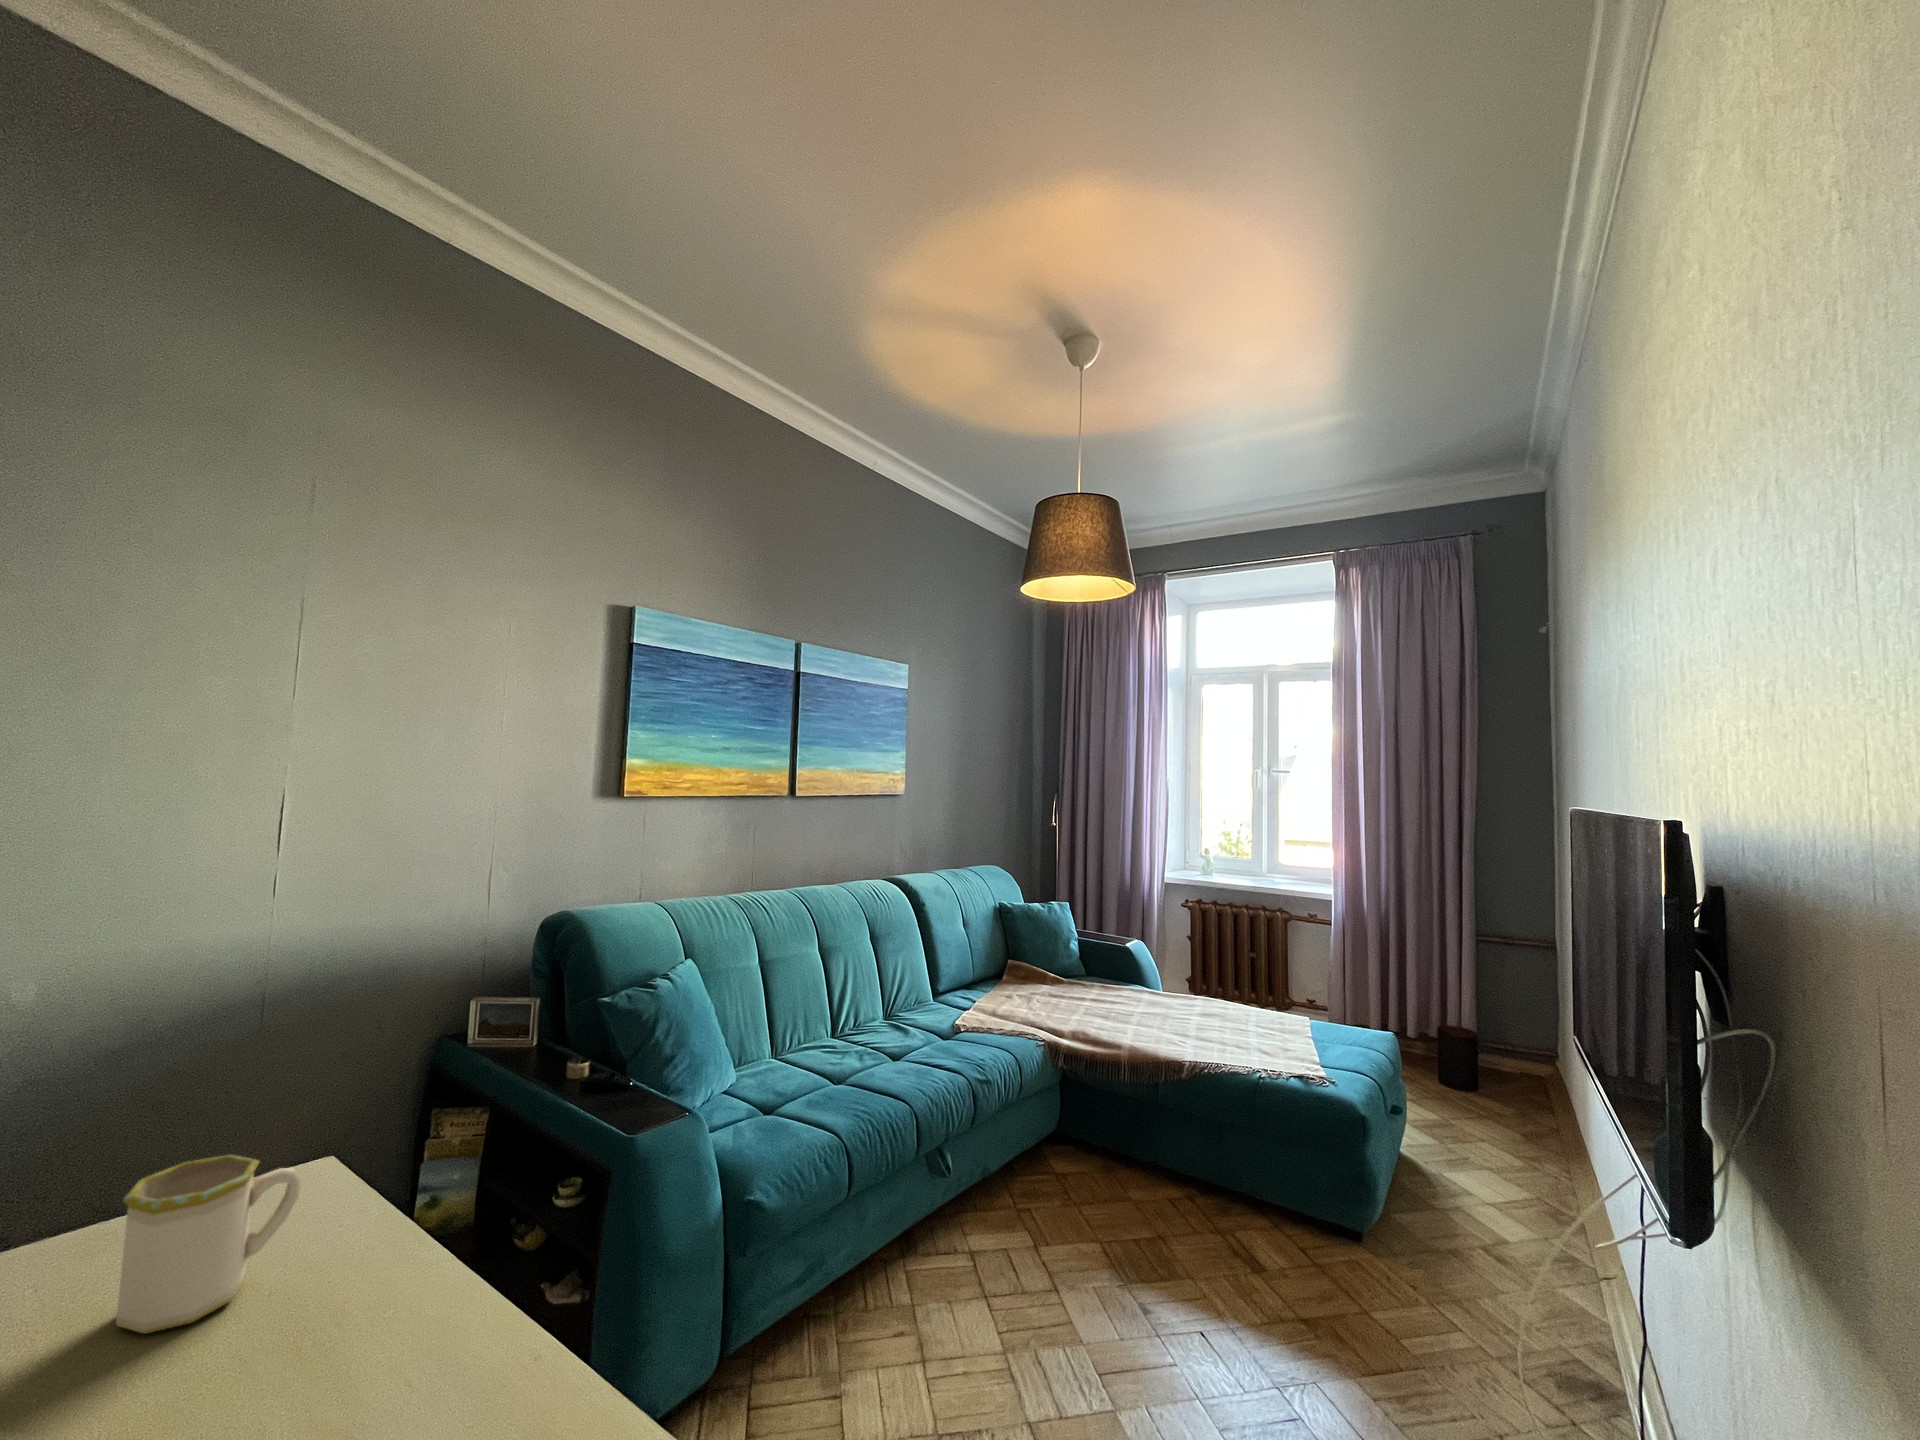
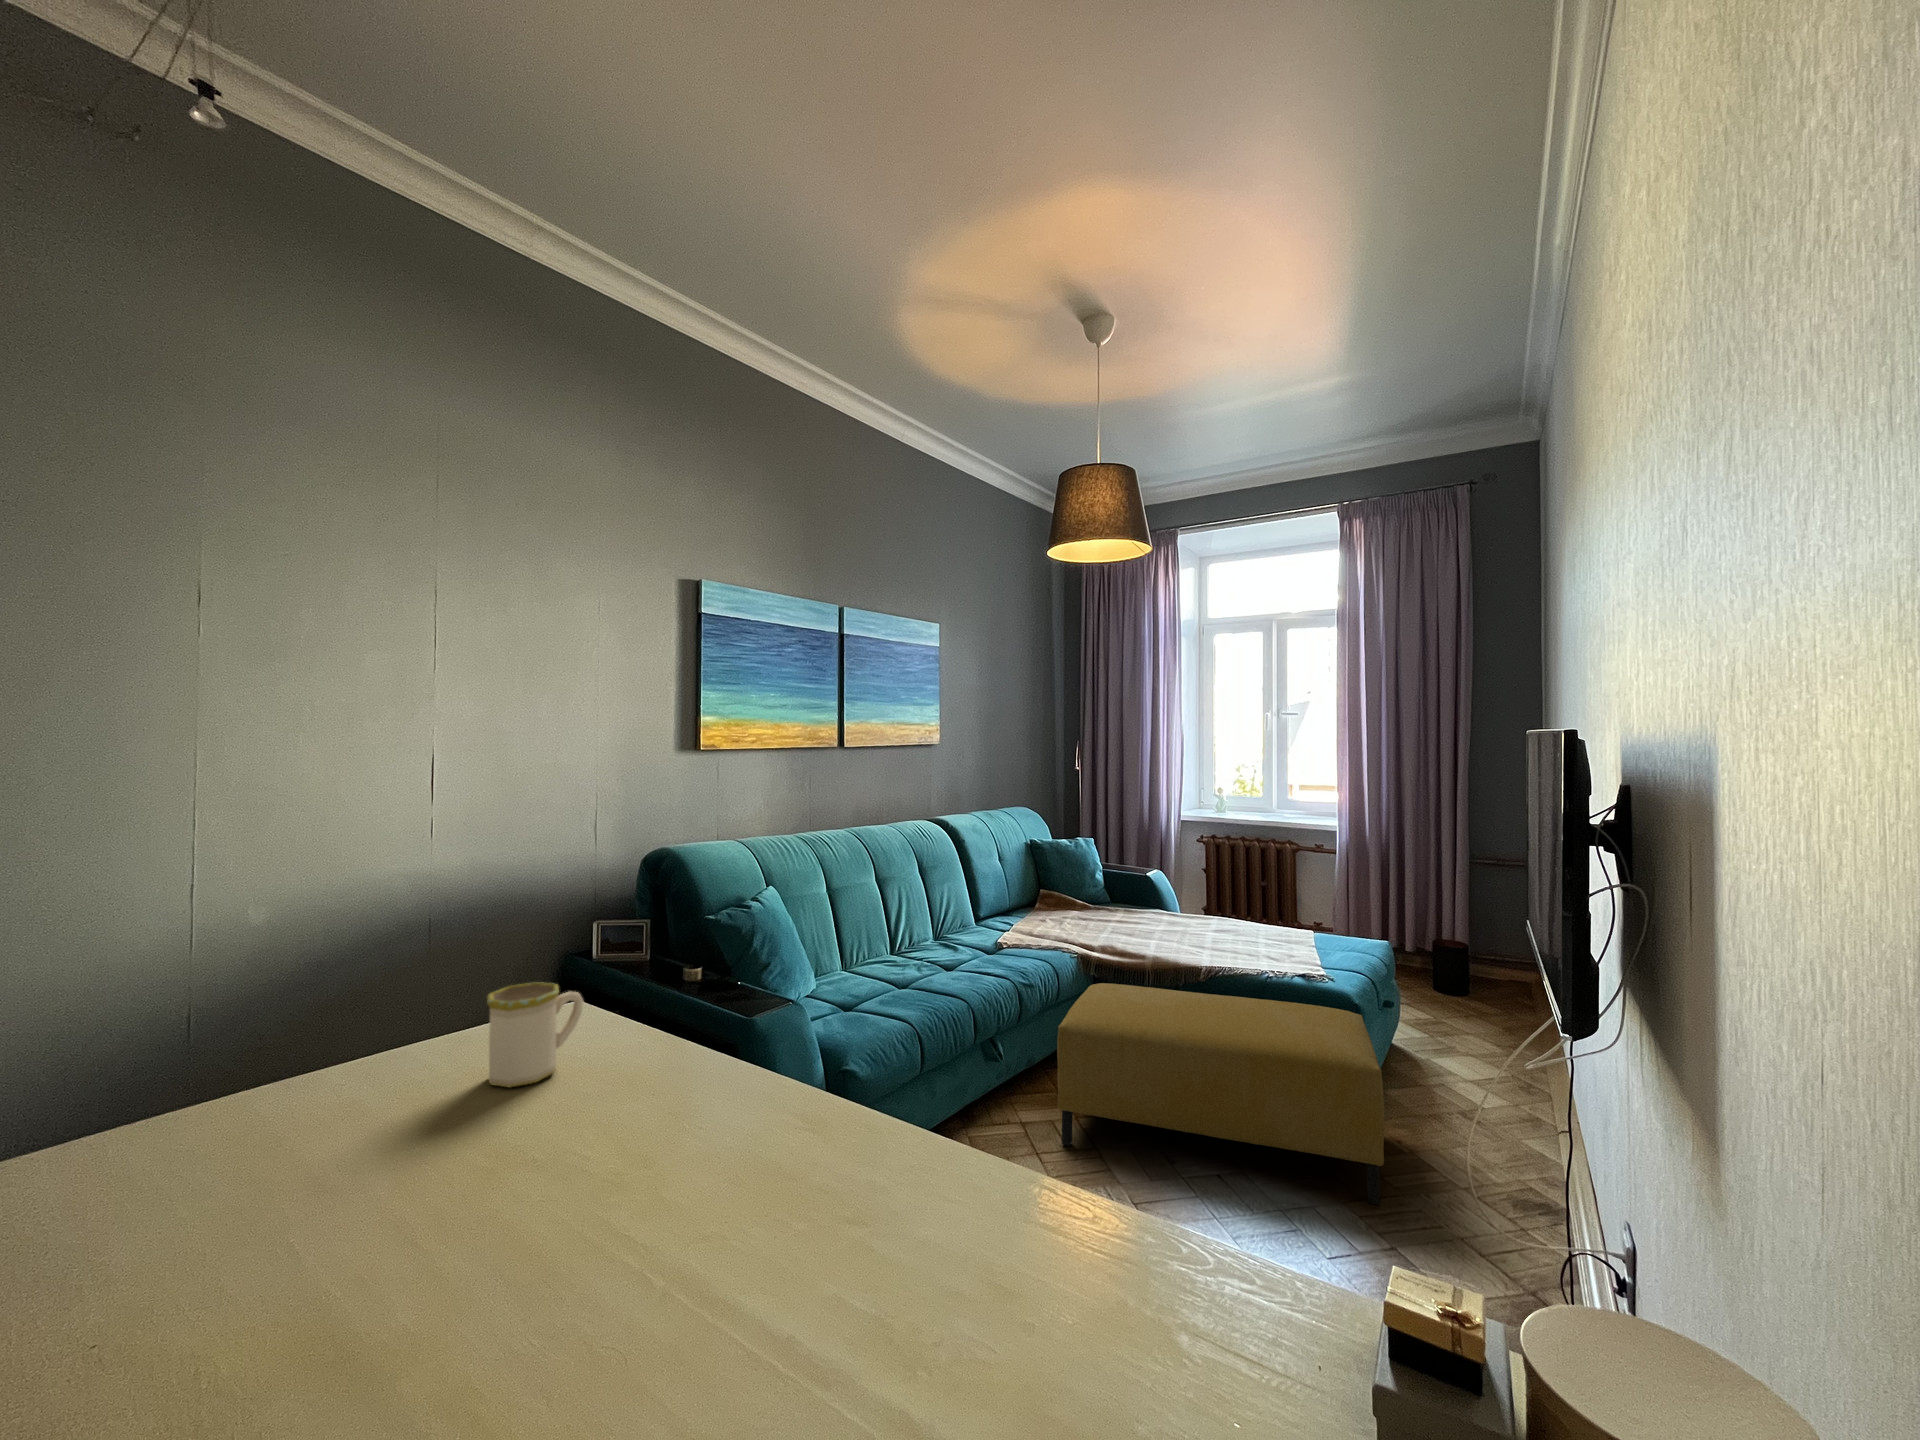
ottoman: none [1013,1080,1401,1380] -> present [1057,983,1385,1205]

